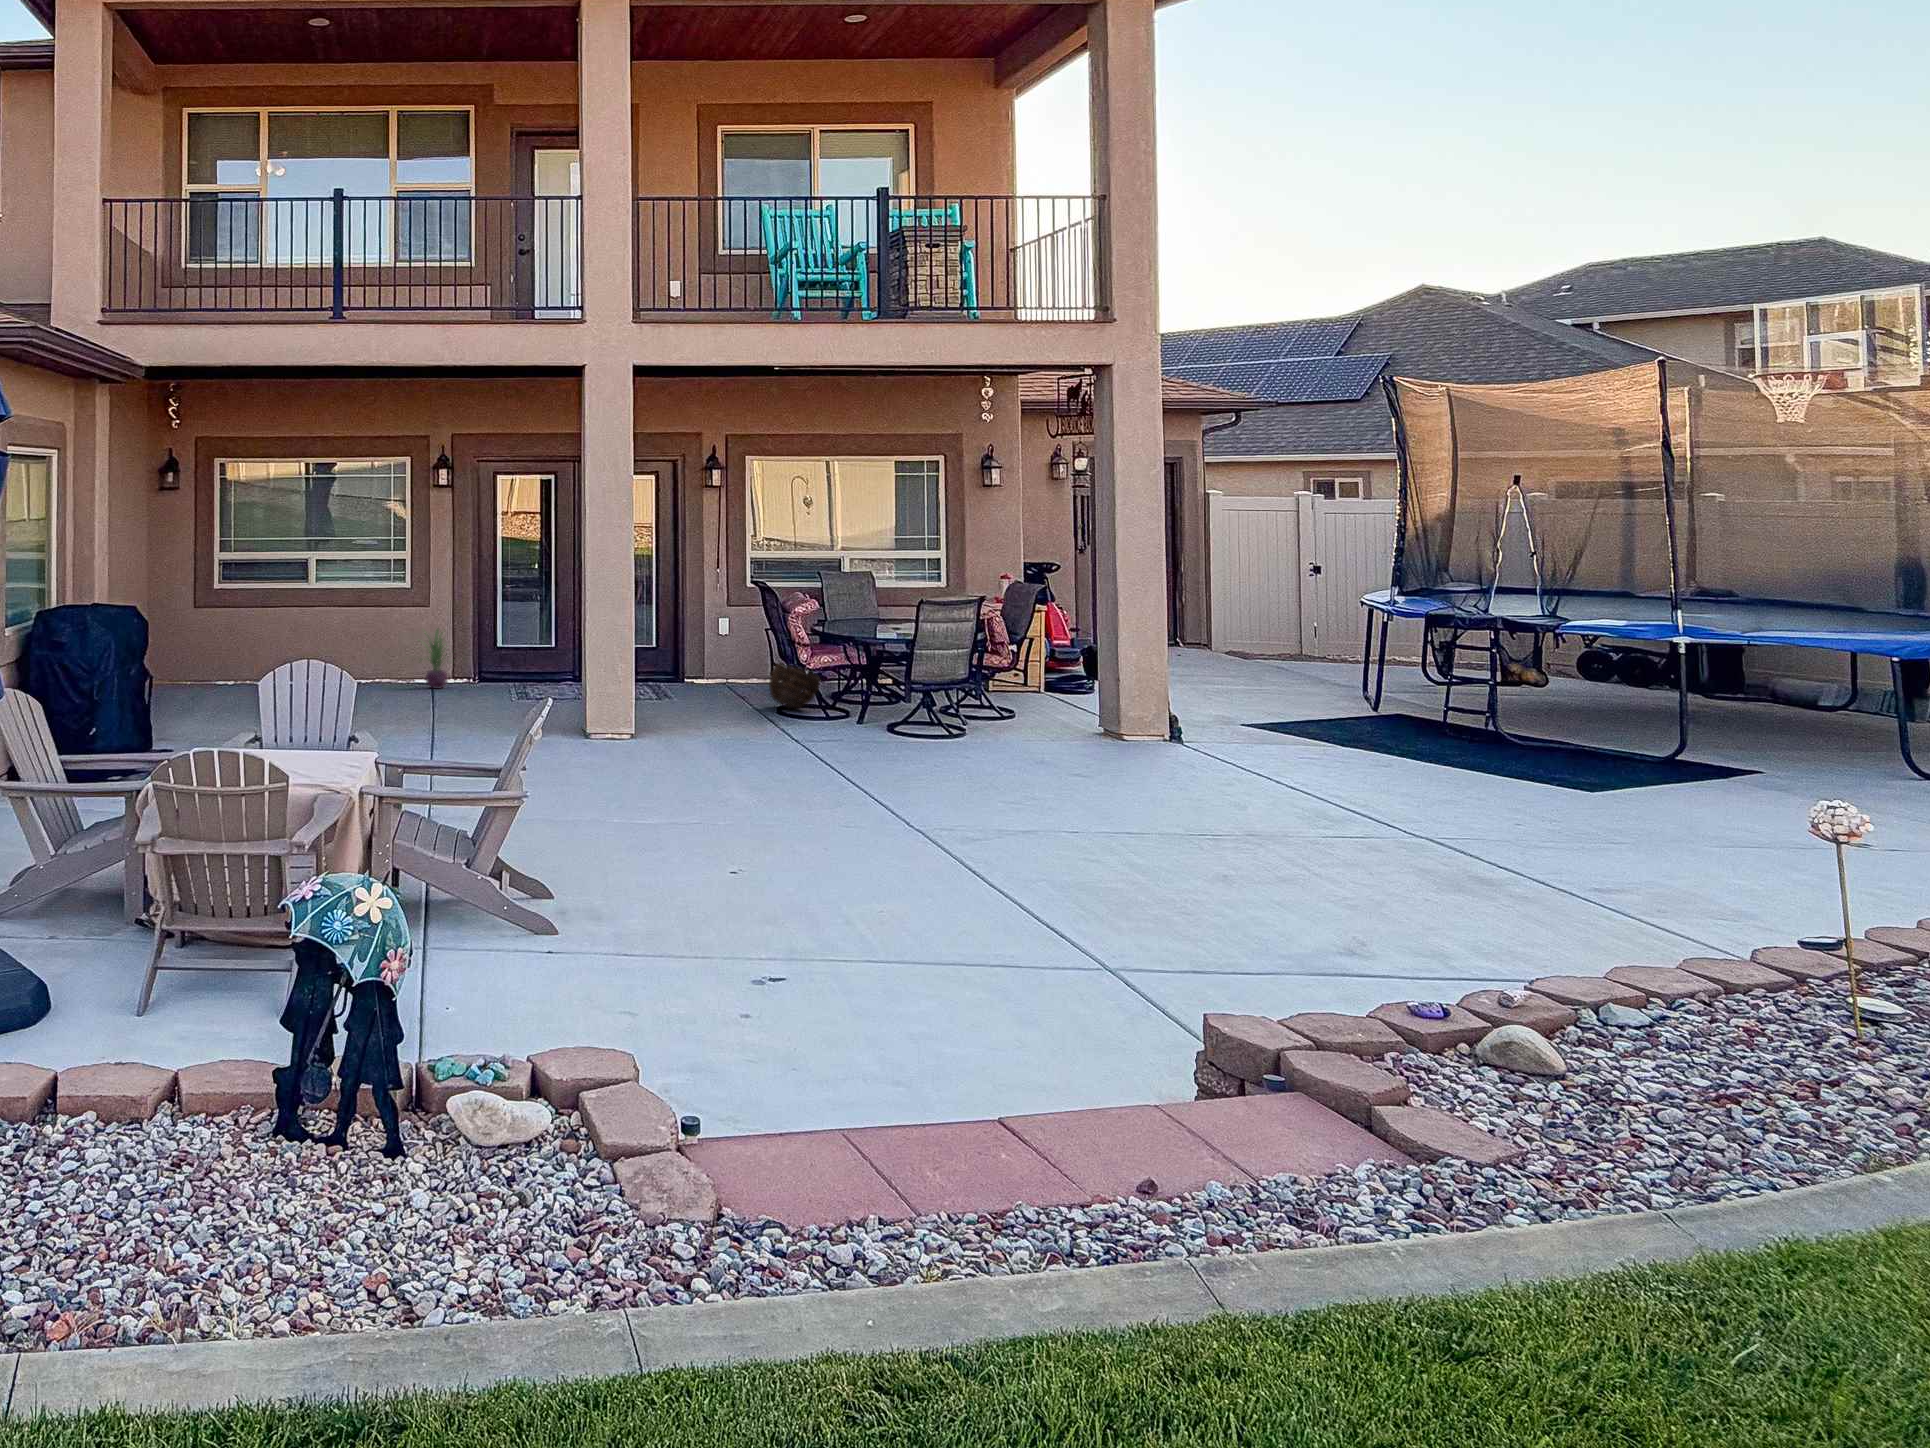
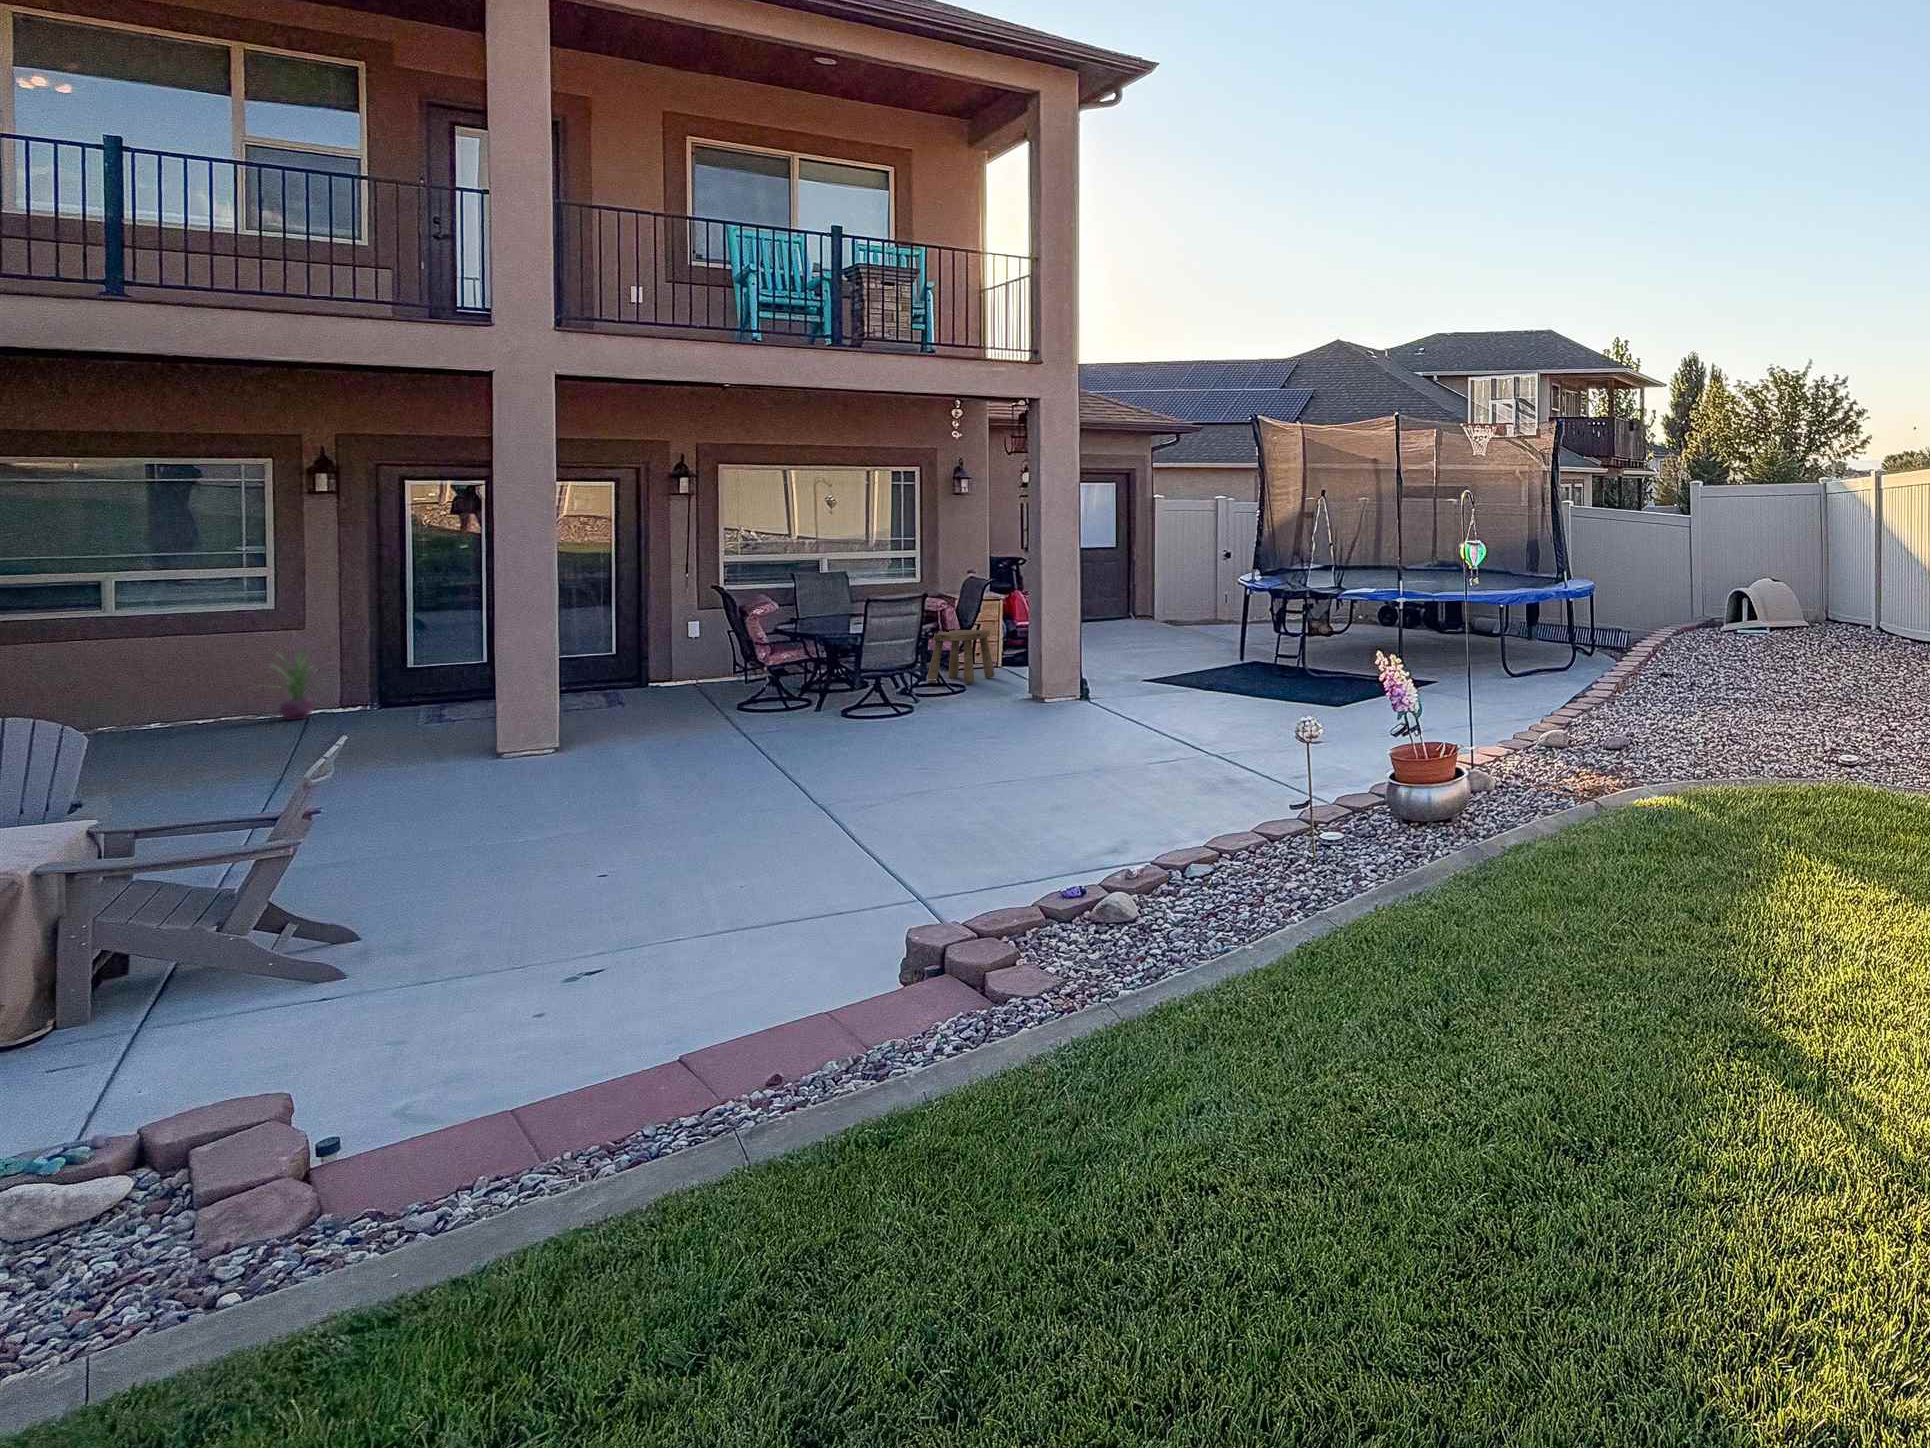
stool: none [965,649,1042,710] -> present [927,630,995,683]
basket: present [769,663,821,709] -> none [728,660,782,704]

